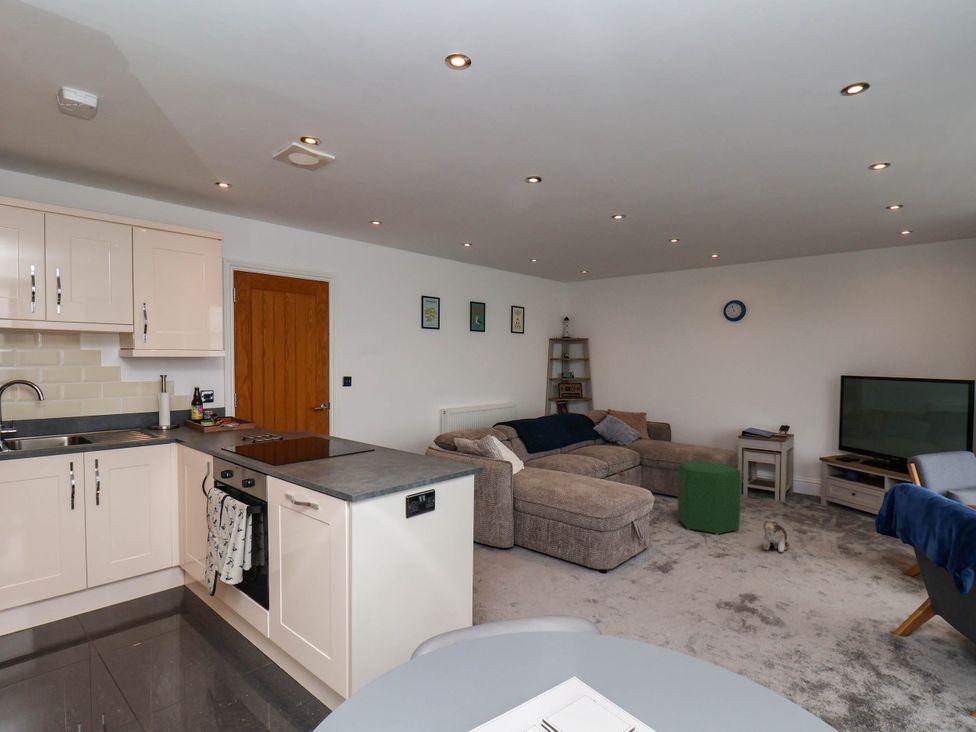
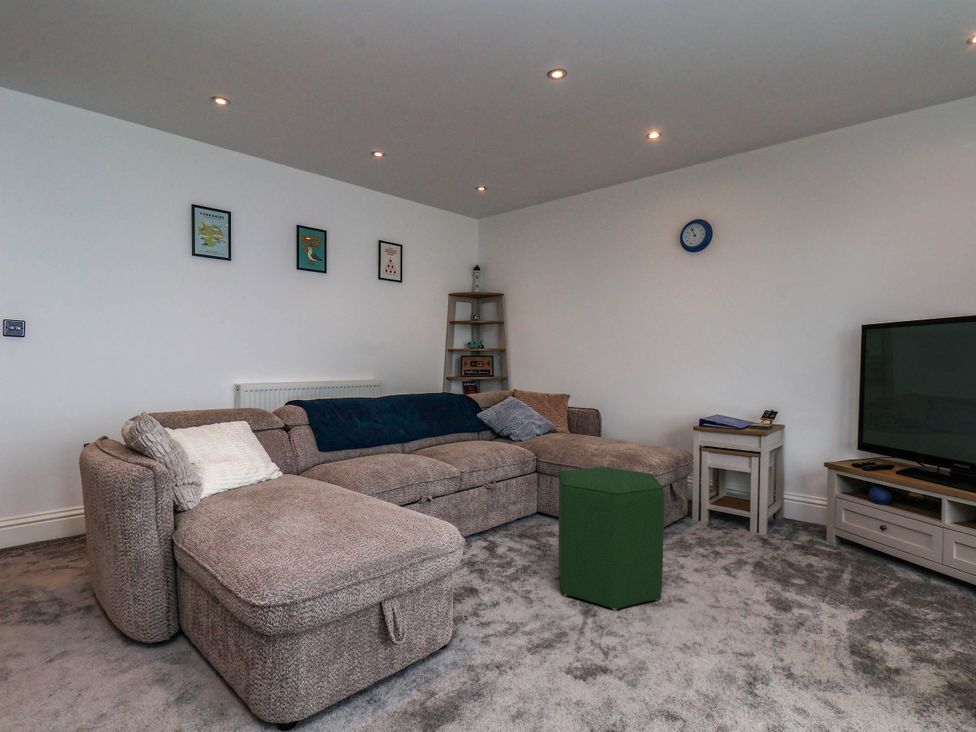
plush toy: present [762,519,789,552] -> none [681,593,745,667]

